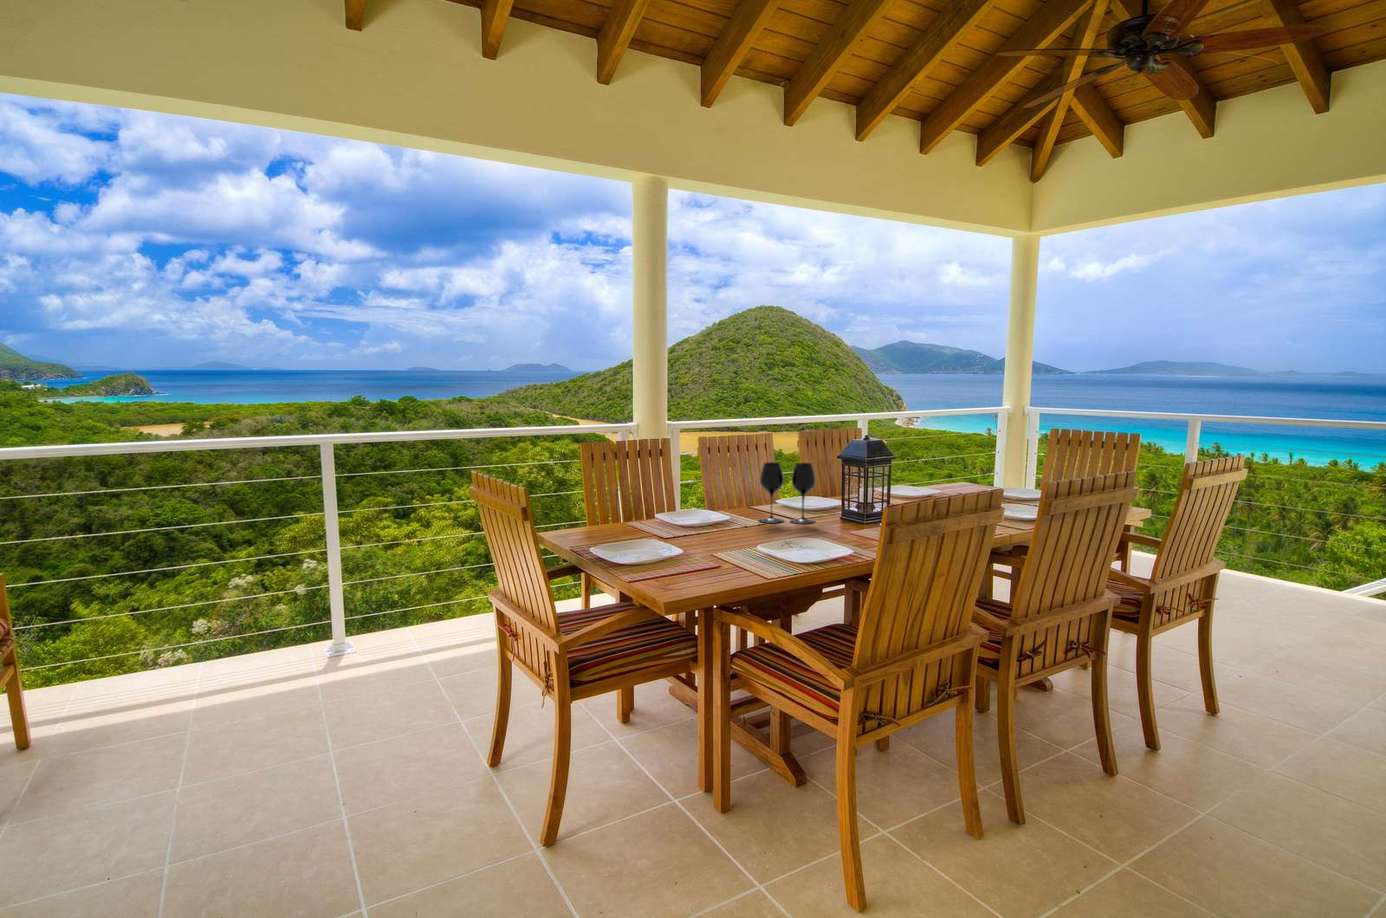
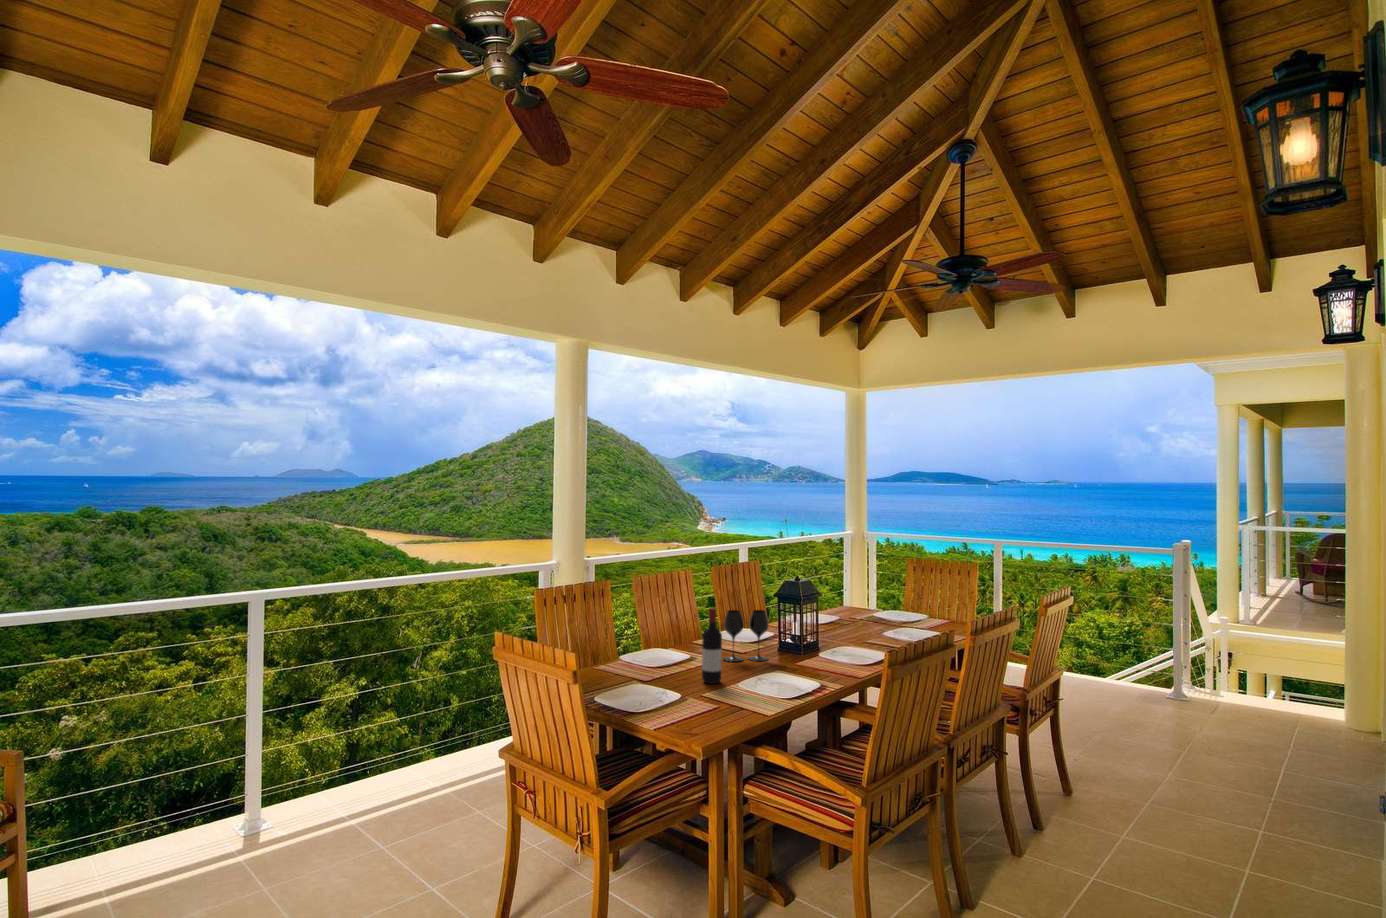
wine bottle: none [705,452,729,543] -> present [702,608,722,684]

